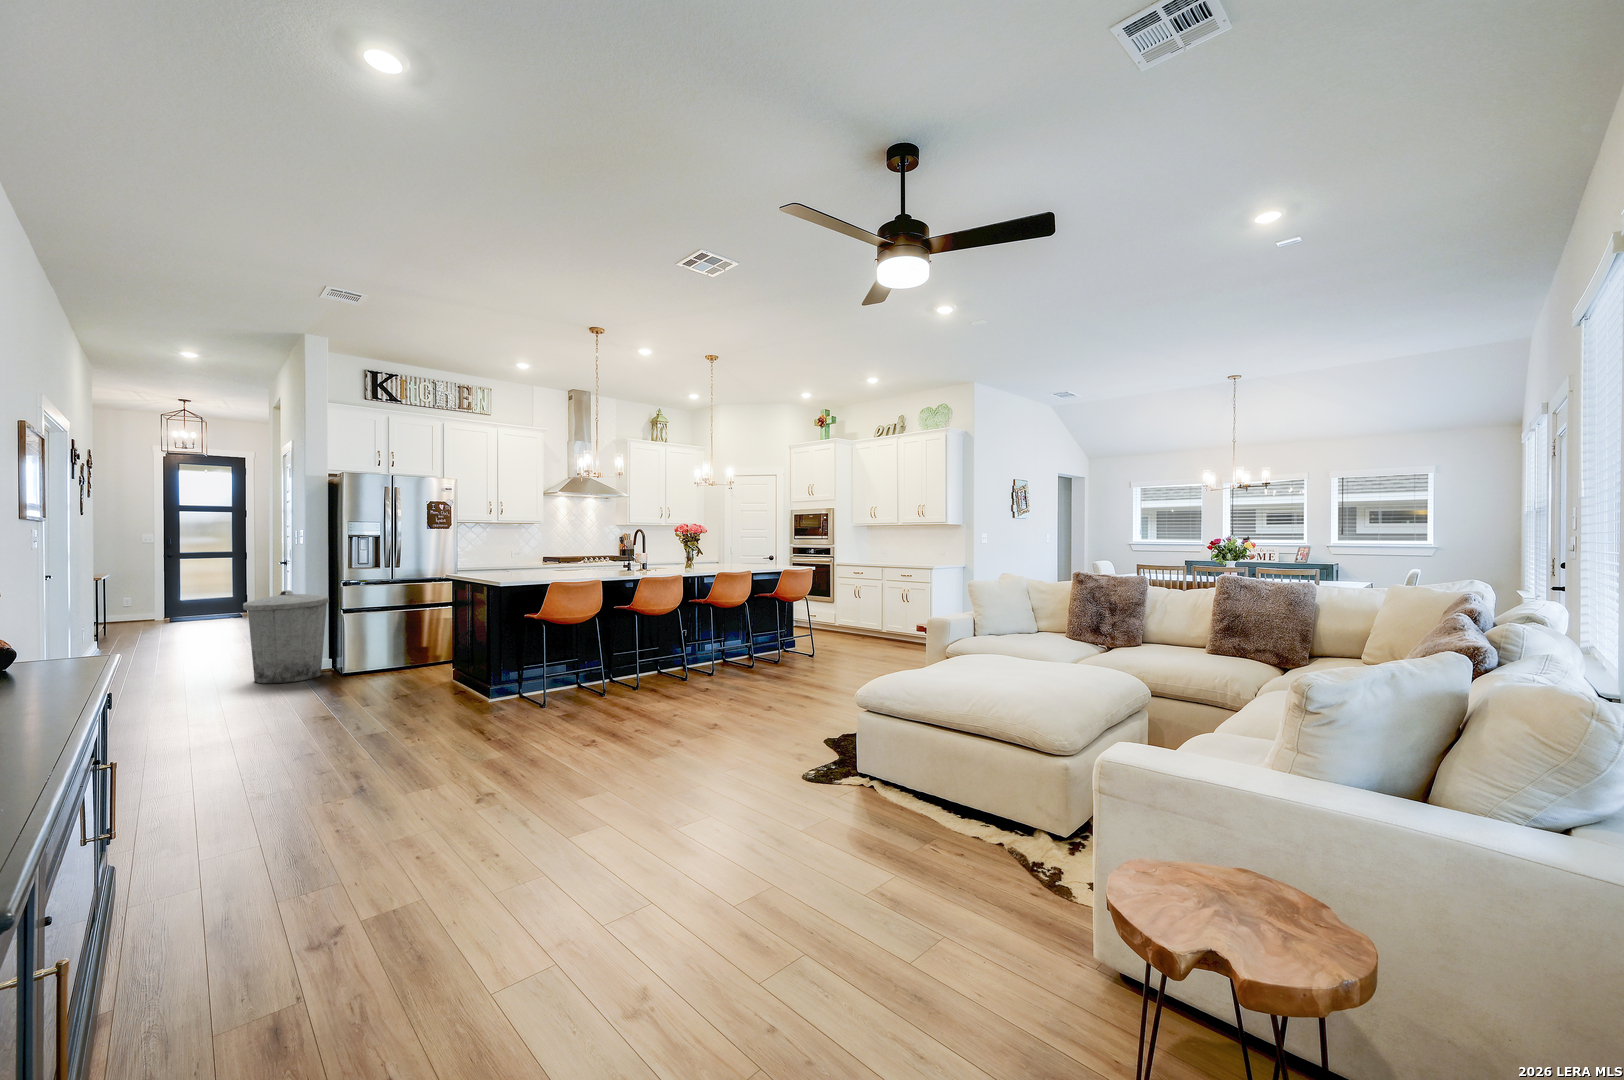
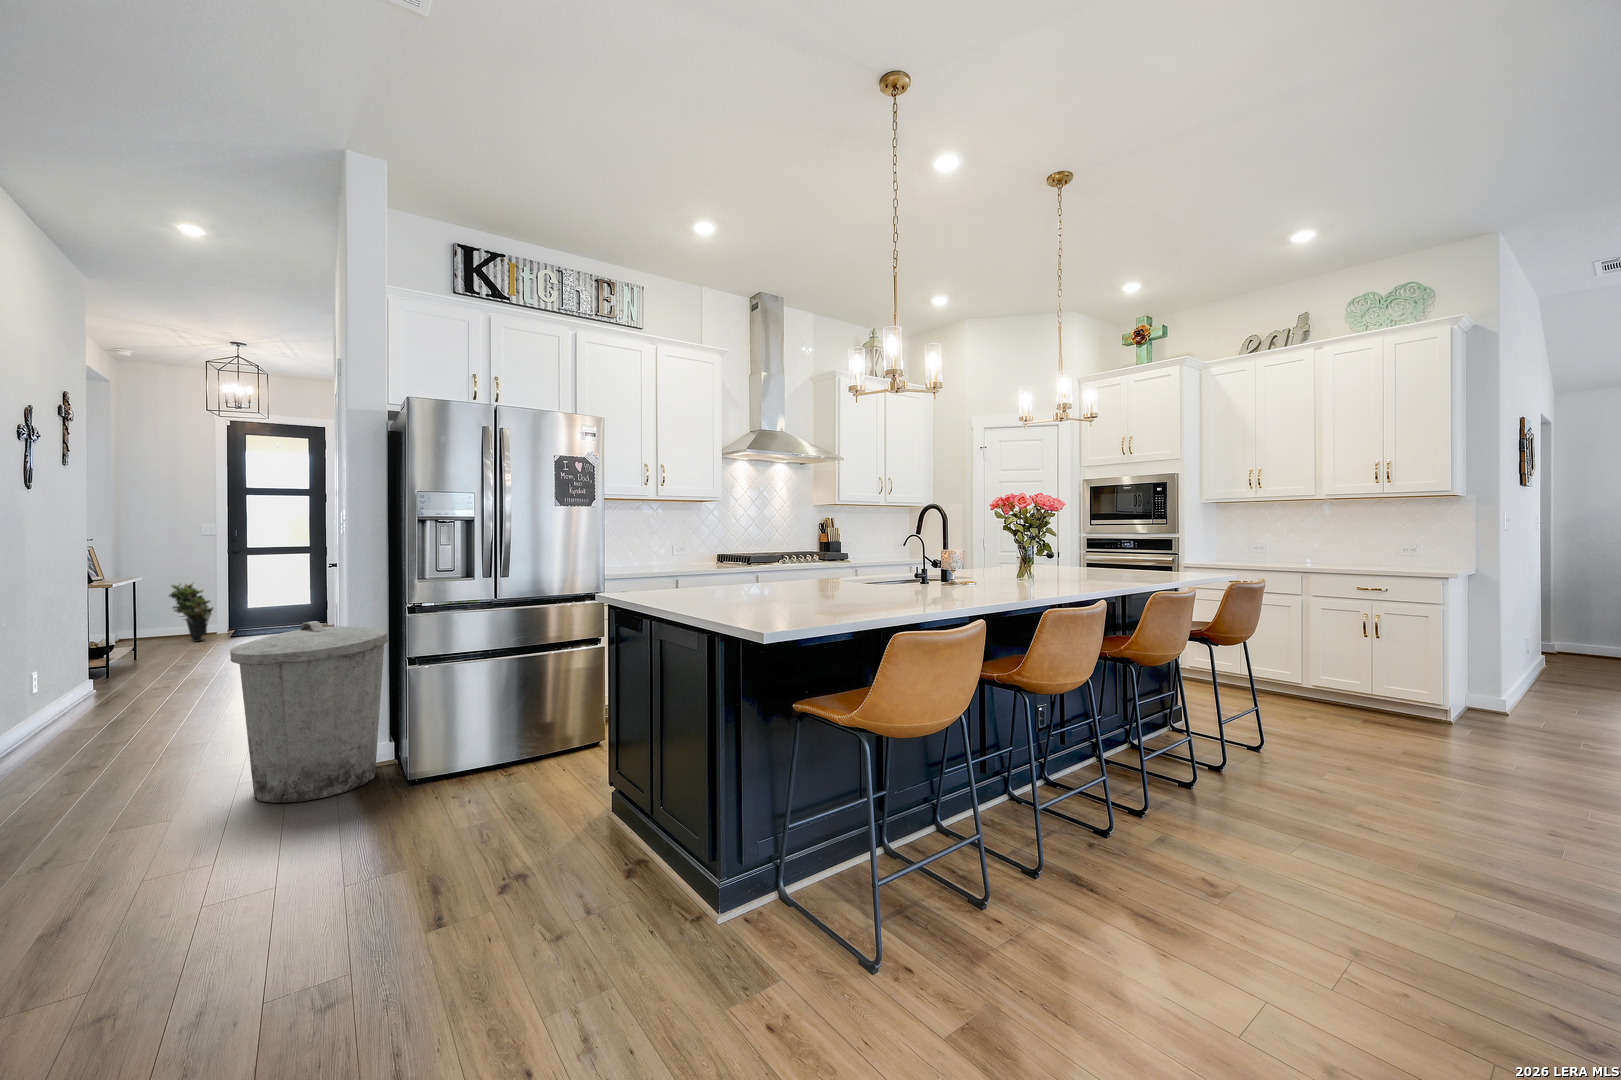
potted plant: none [120,579,157,624] -> present [169,584,213,642]

